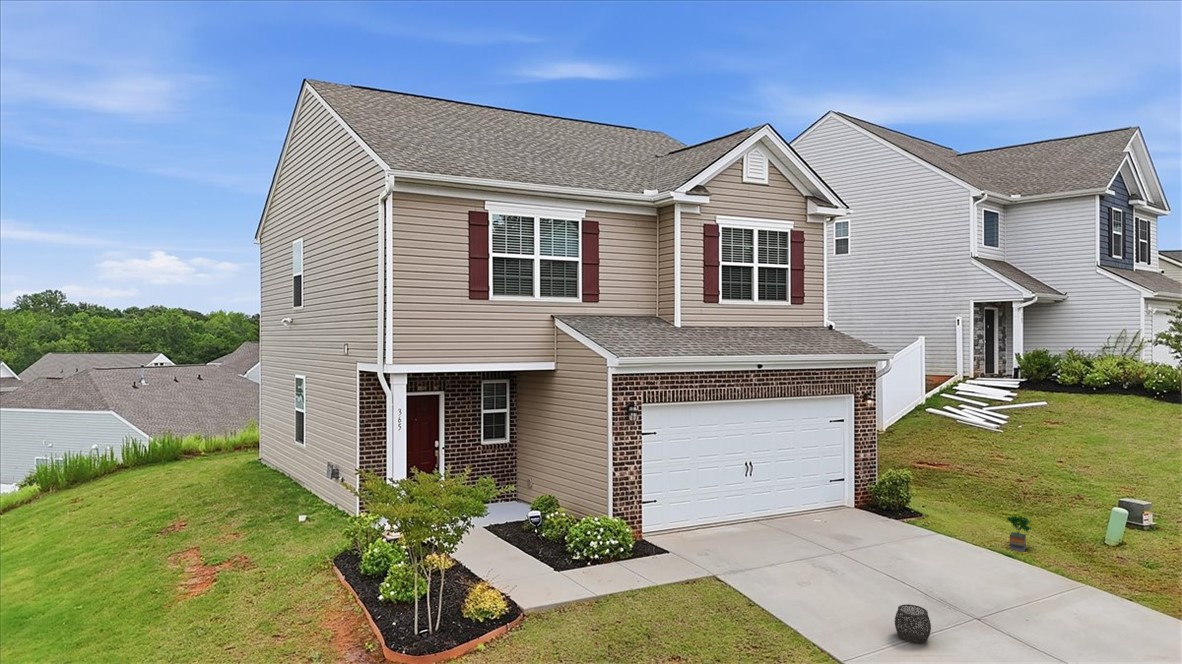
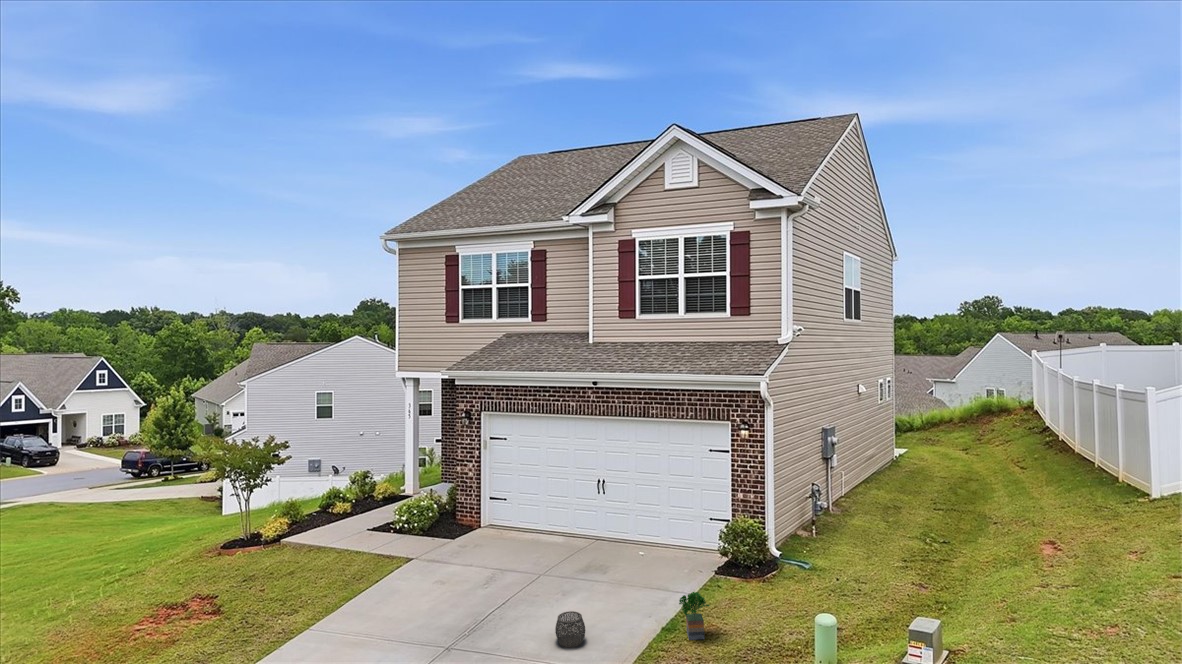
woven basket: present [895,604,931,643] -> present [555,611,586,647]

